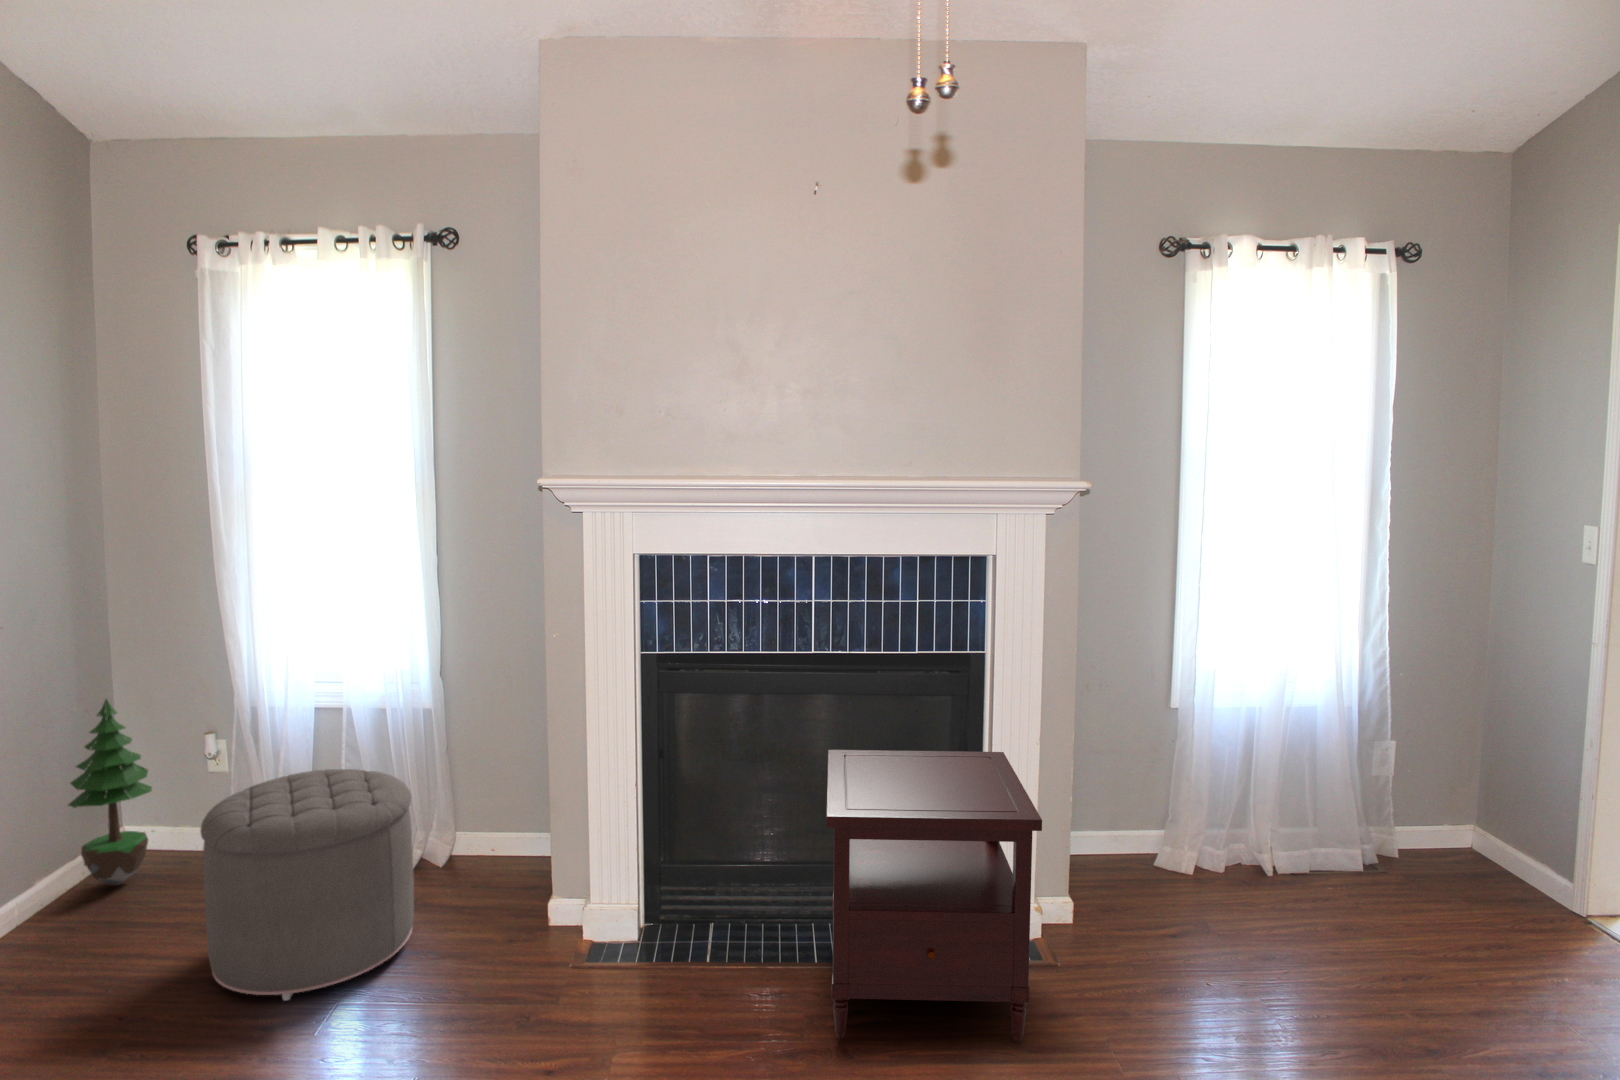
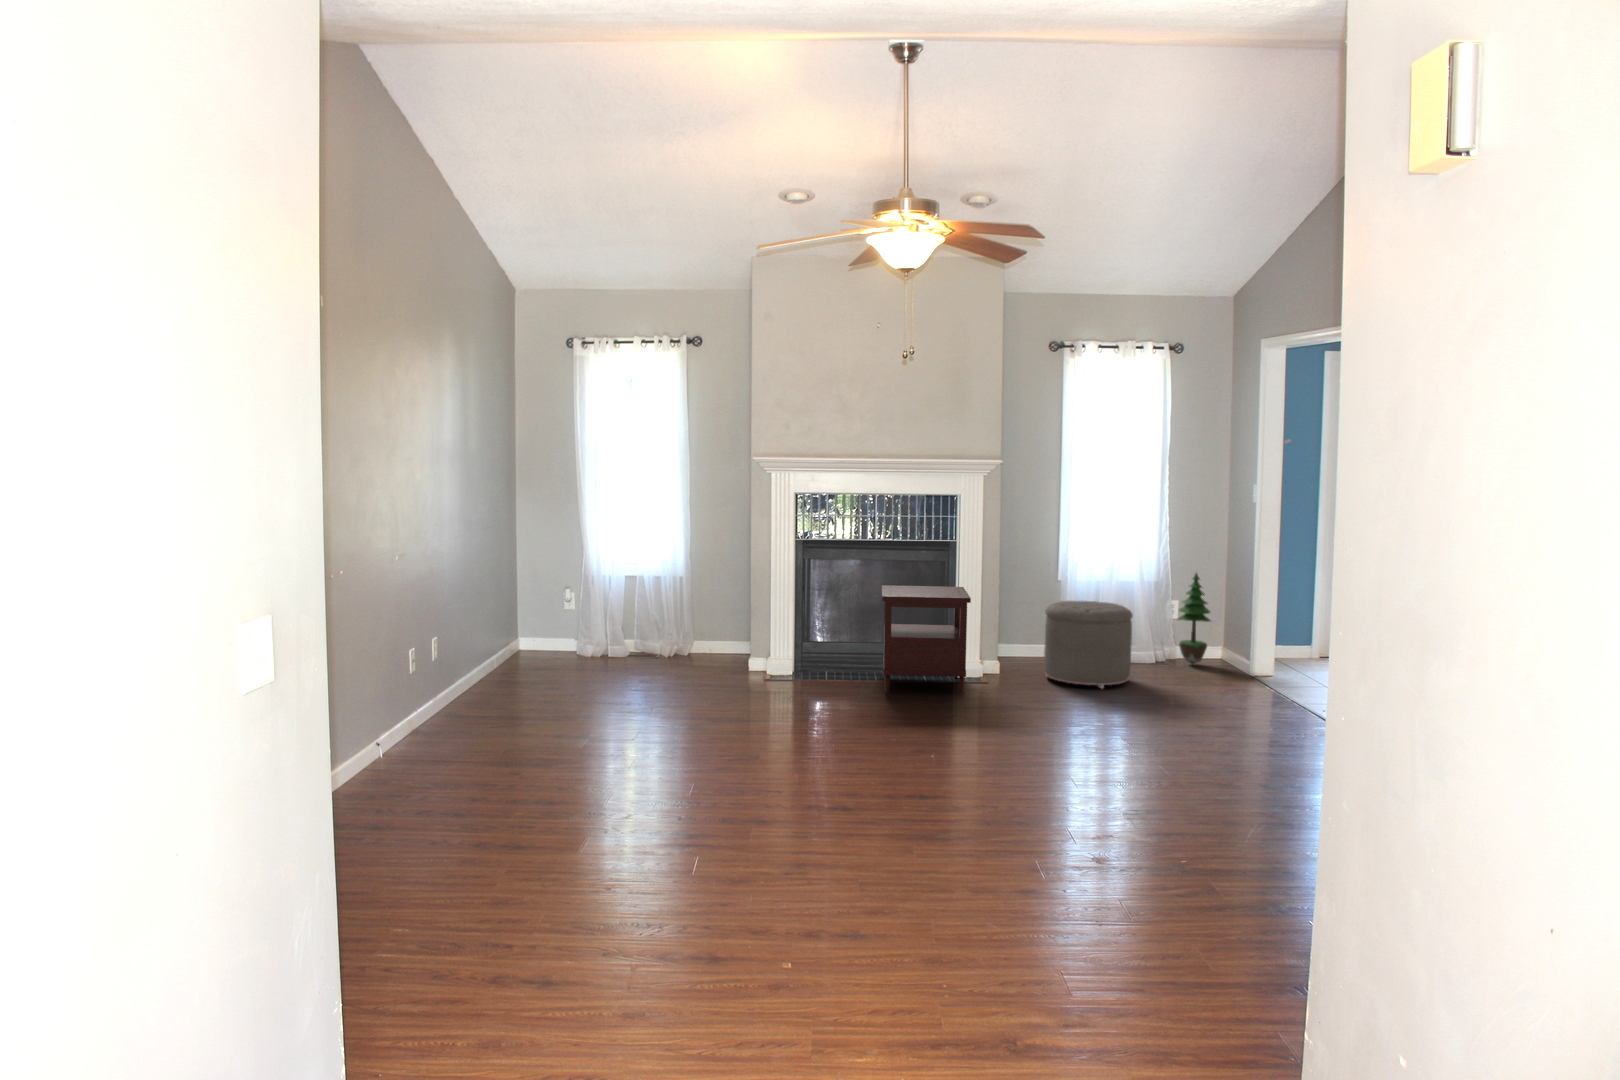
potted tree: present [69,699,152,885] -> present [1178,573,1210,664]
ottoman: present [200,769,414,1001] -> present [1044,601,1133,688]

